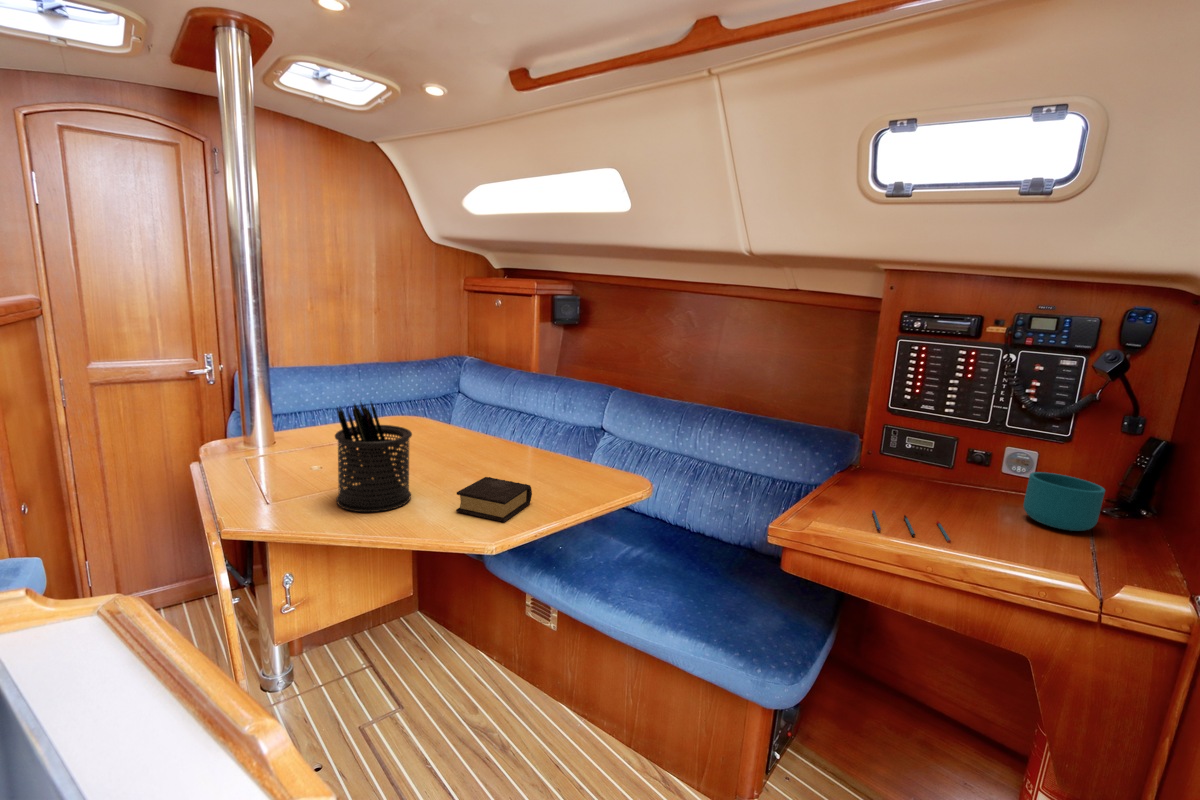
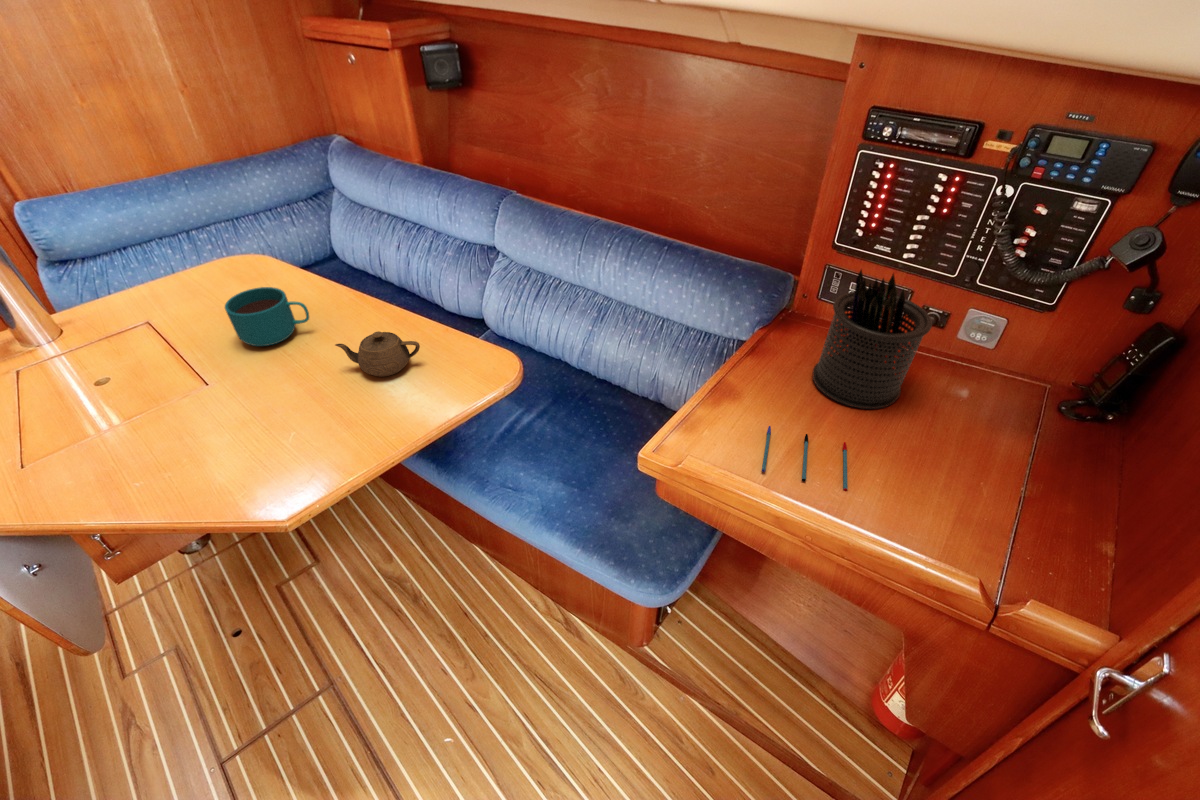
pen holder: present [335,403,412,512] -> present [813,270,932,409]
teapot: none [507,447,571,482] -> present [335,331,420,376]
cup: present [1023,472,1105,531] -> present [225,287,309,346]
book: present [456,477,532,522] -> none [247,394,357,469]

